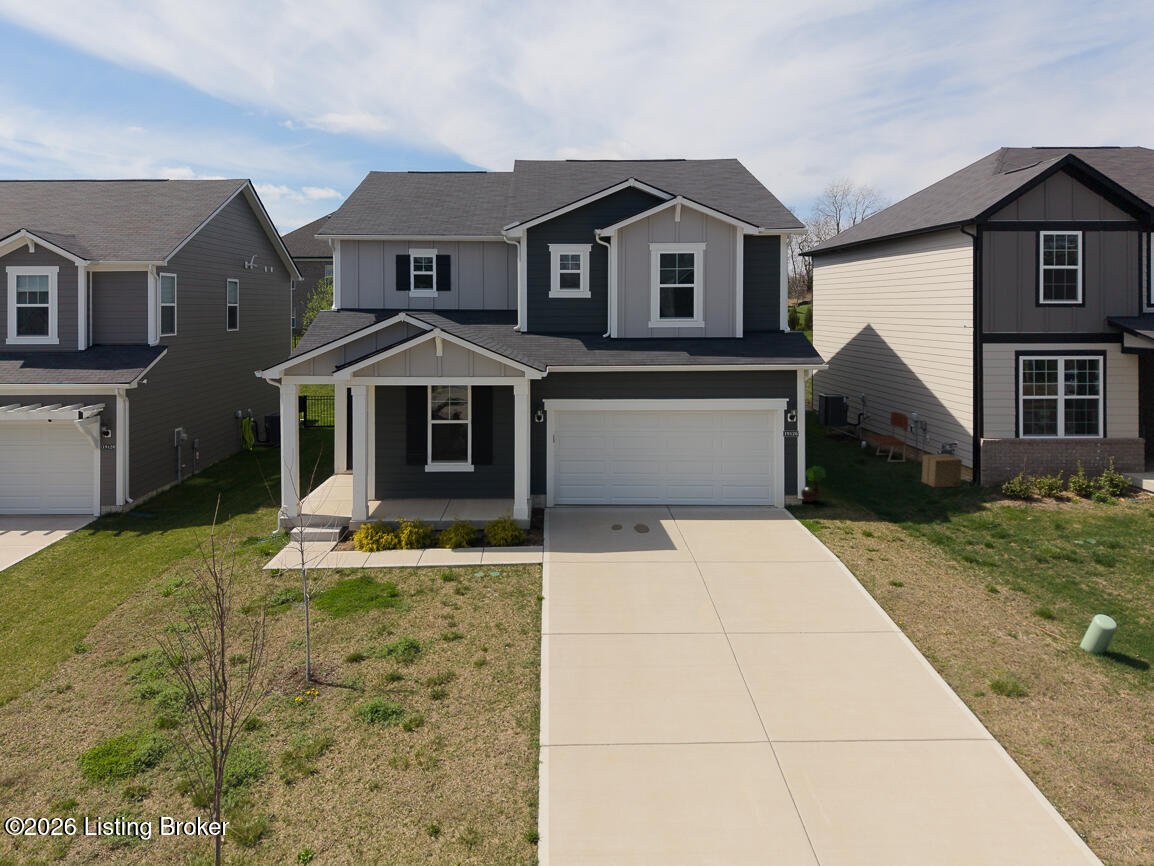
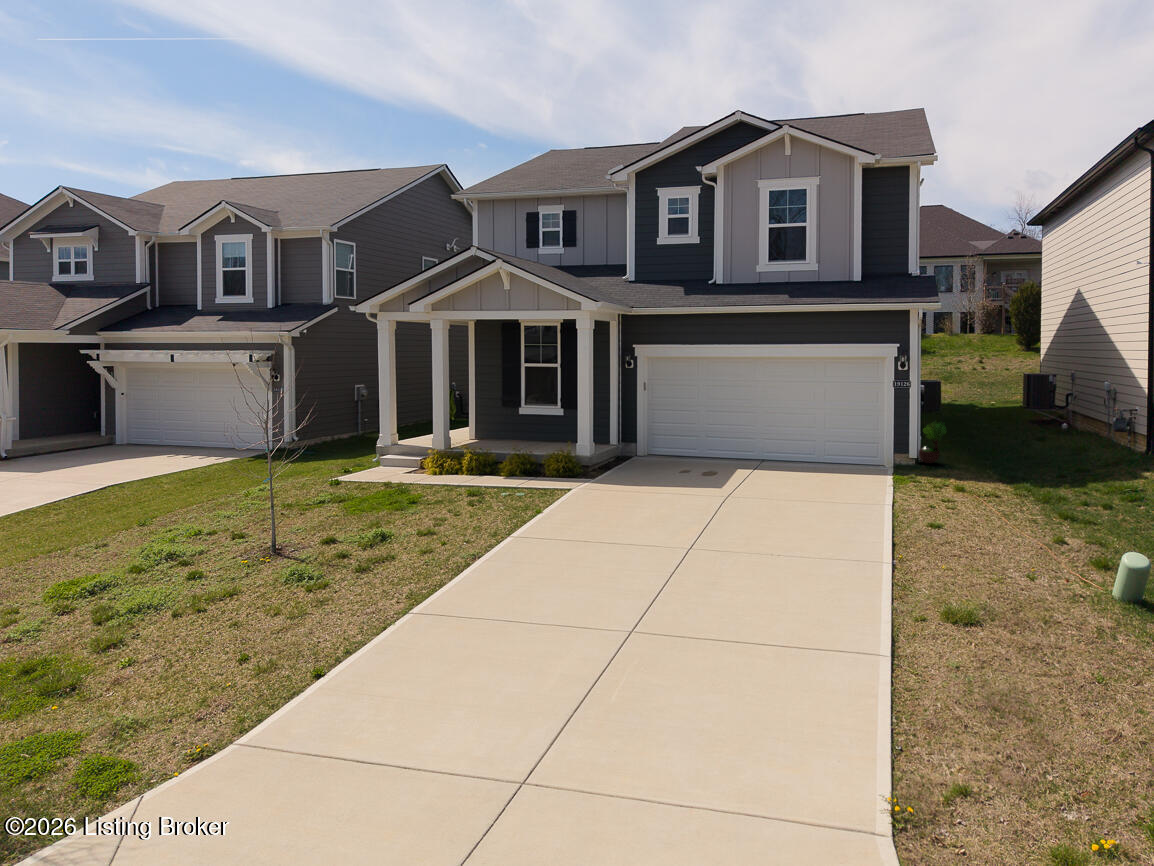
bench: present [871,412,908,462] -> none [1059,381,1101,439]
cardboard box: present [922,454,962,487] -> none [1096,422,1146,460]

